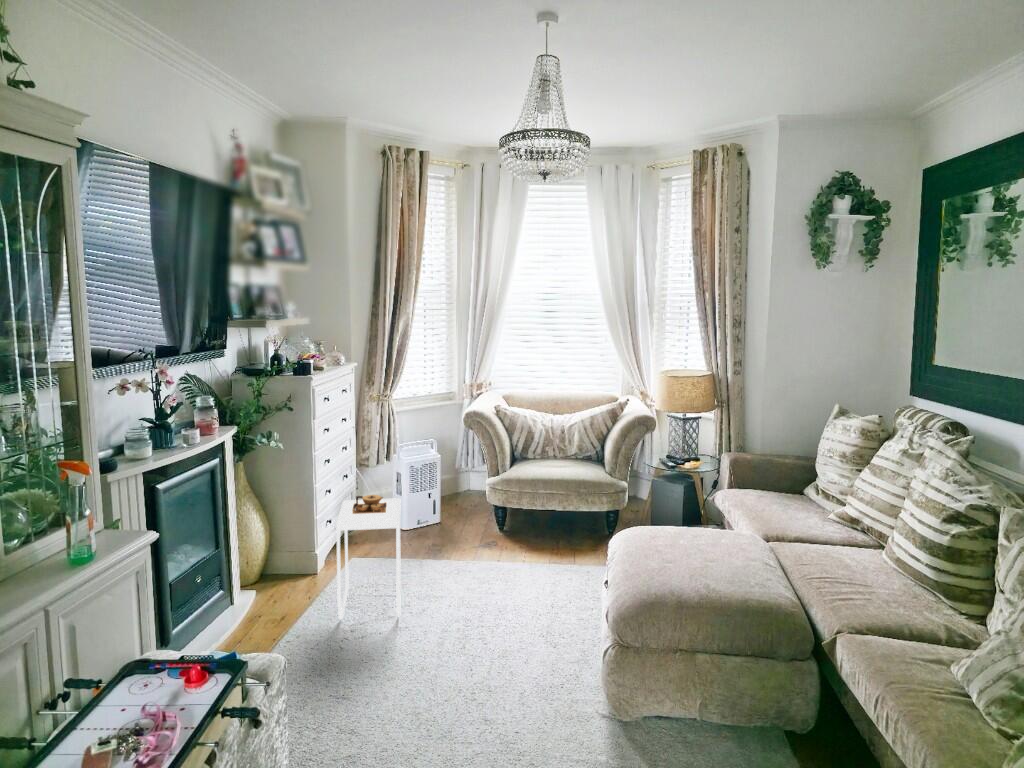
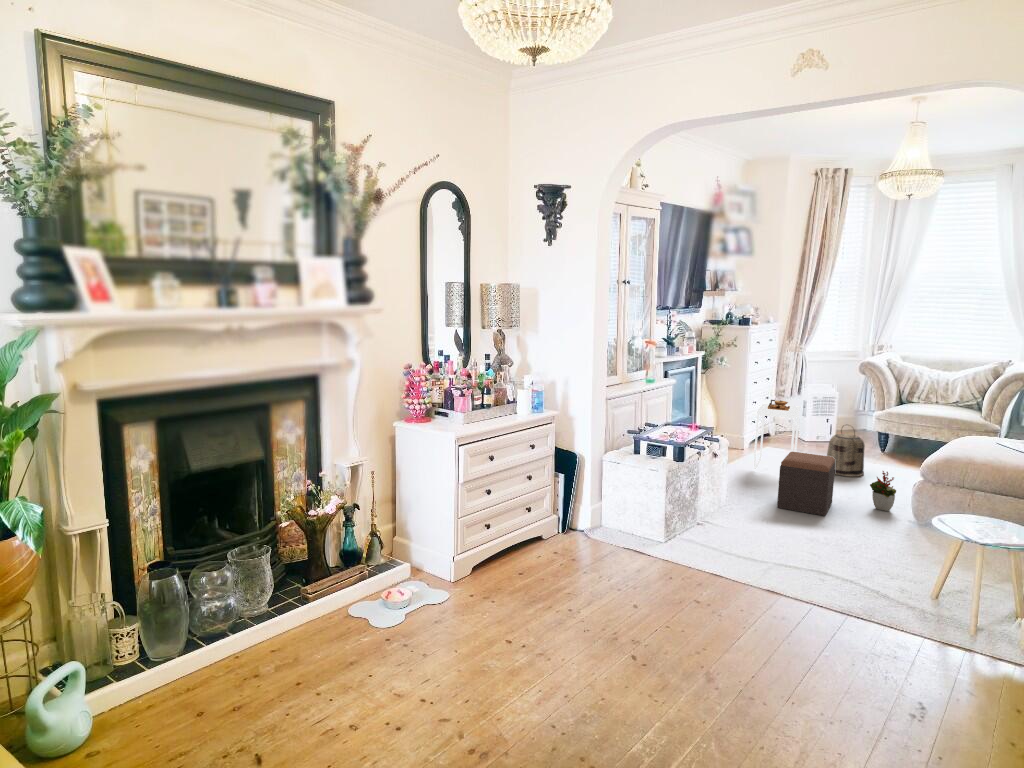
basket: none [444,517,497,598] -> present [827,430,865,477]
footstool: none [393,608,482,738] -> present [777,451,835,516]
decorative plant: none [533,611,574,678] -> present [870,471,896,511]

